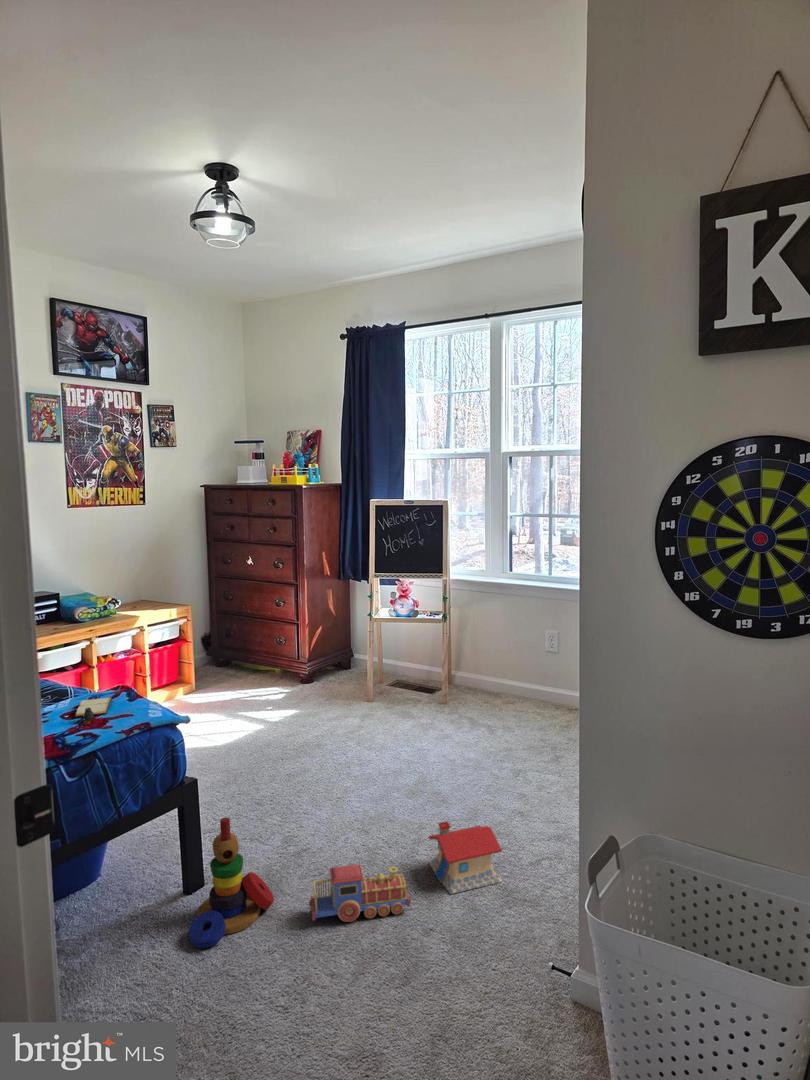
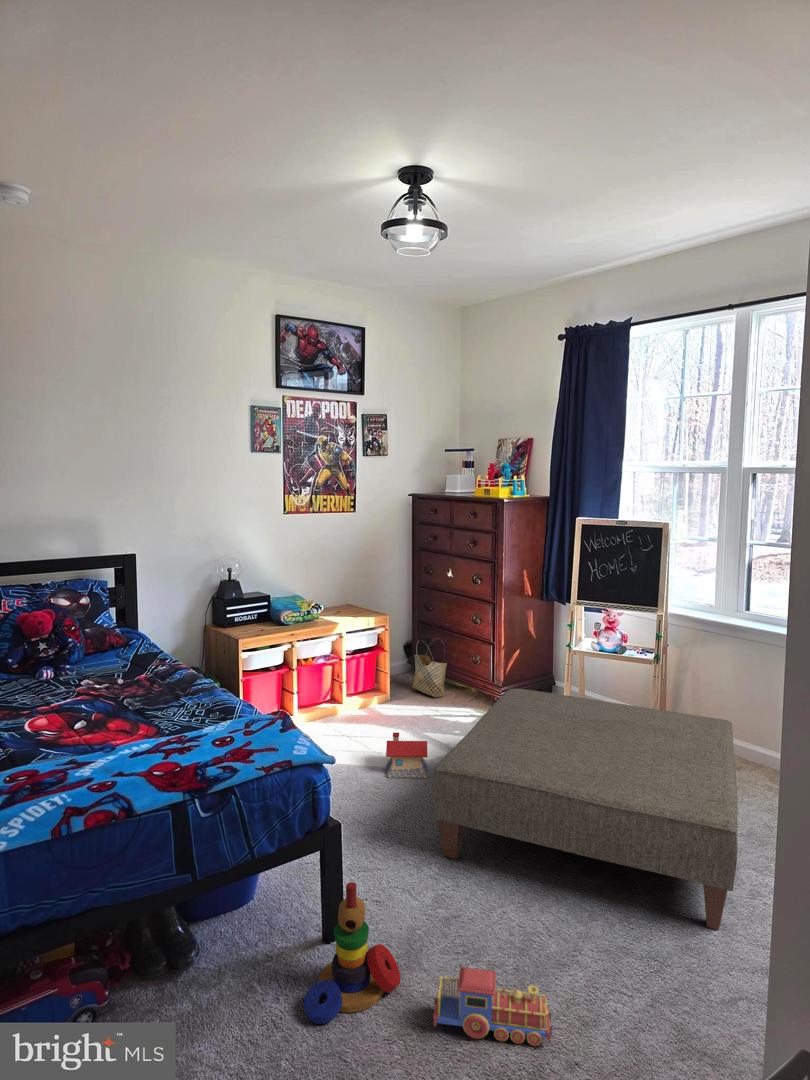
woven basket: none [216,625,252,683] -> present [412,638,447,697]
ottoman: none [273,655,529,810] -> present [433,689,738,930]
book: present [73,698,112,725] -> none [223,722,272,753]
toy house: present [428,822,502,894] -> present [386,733,428,778]

